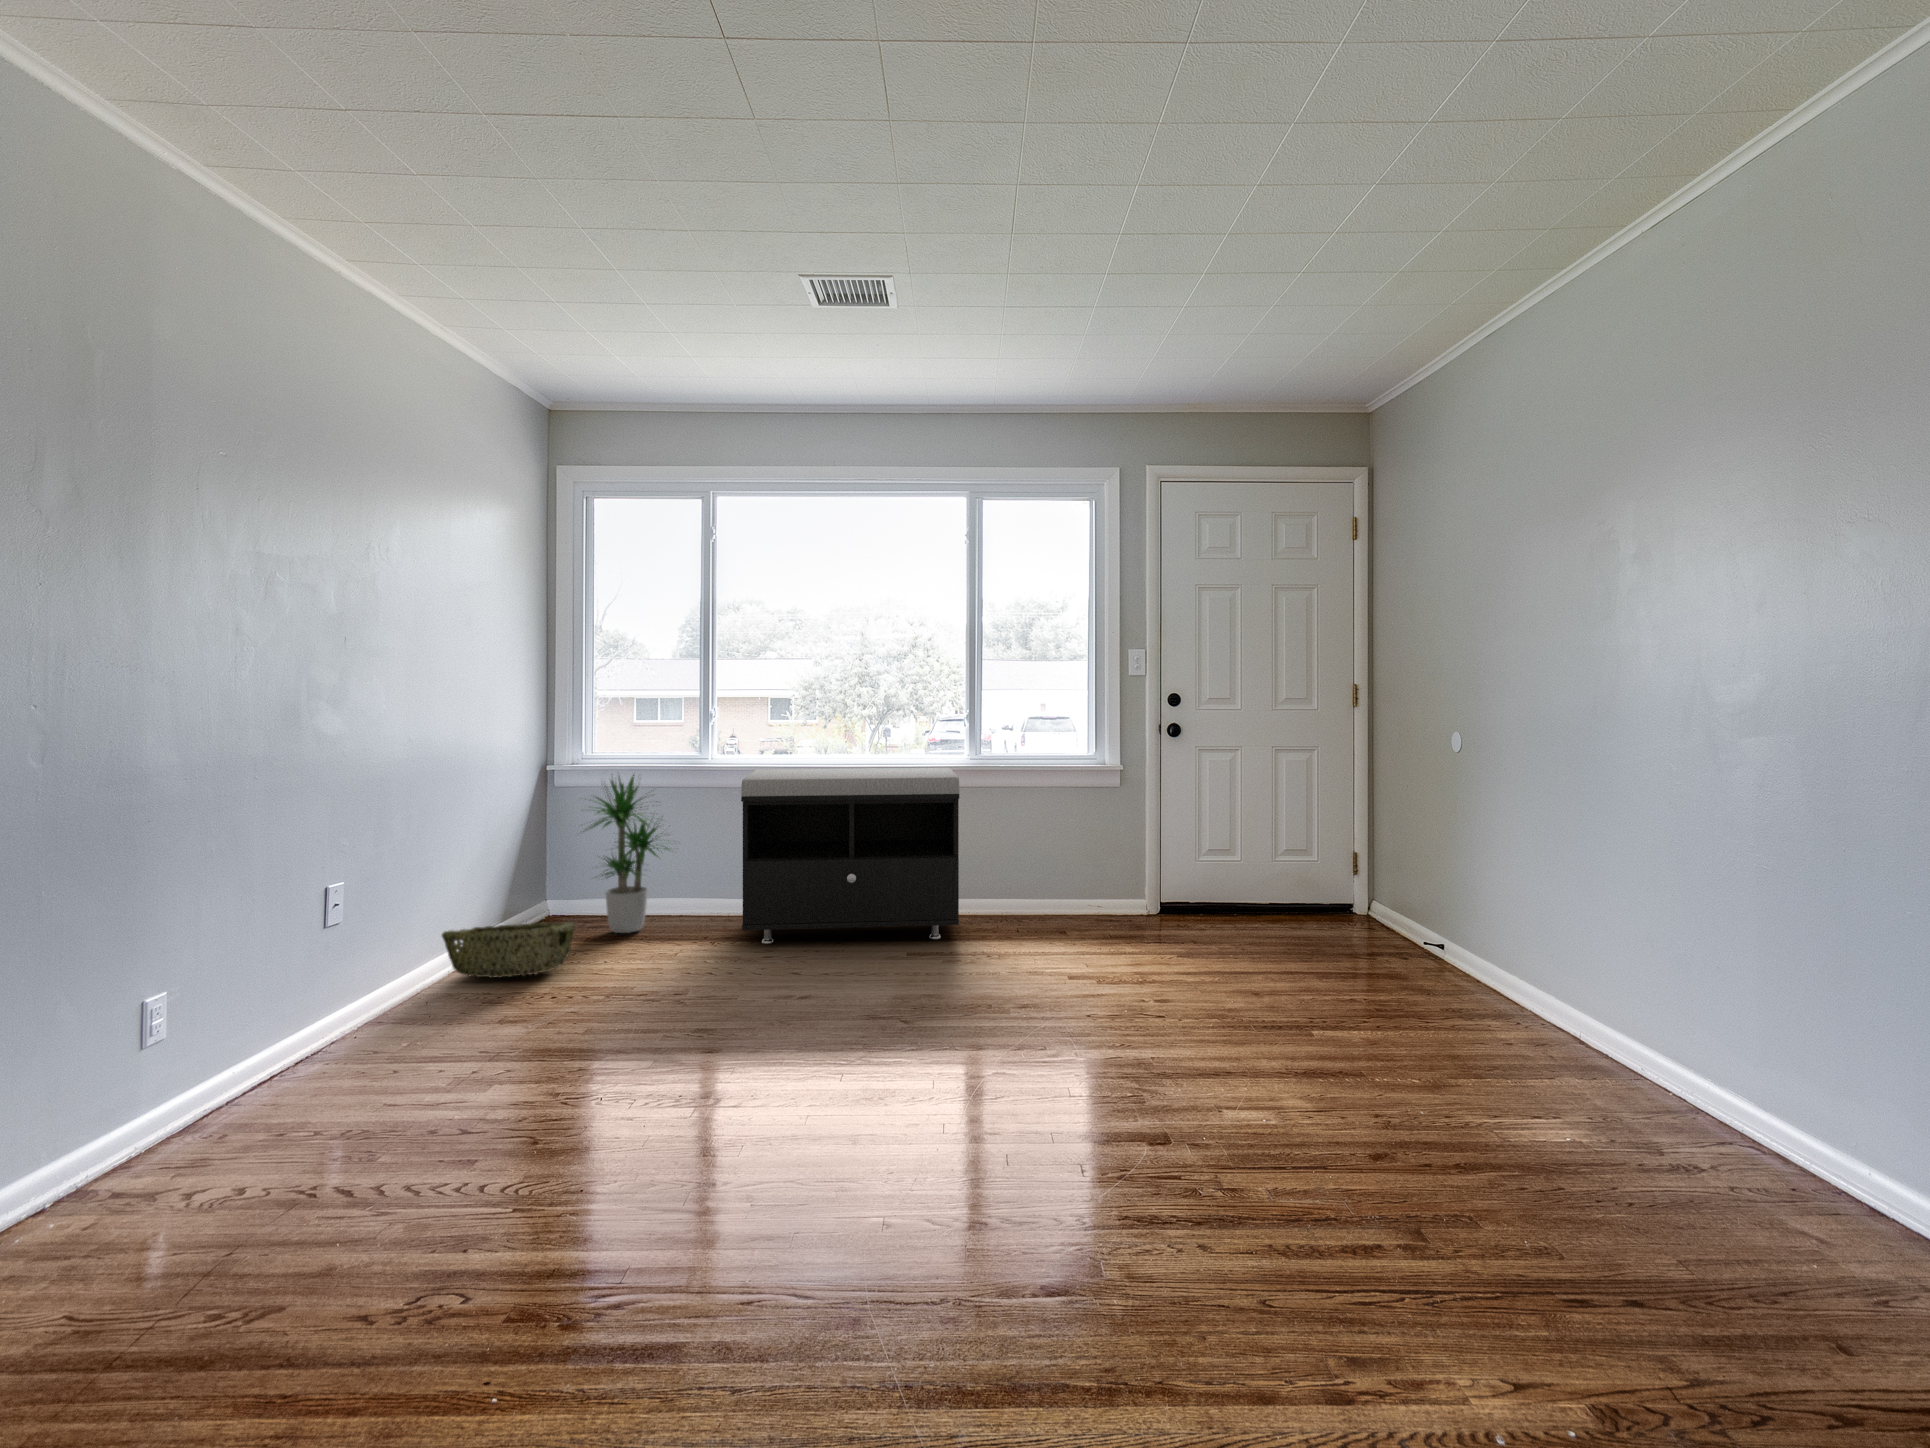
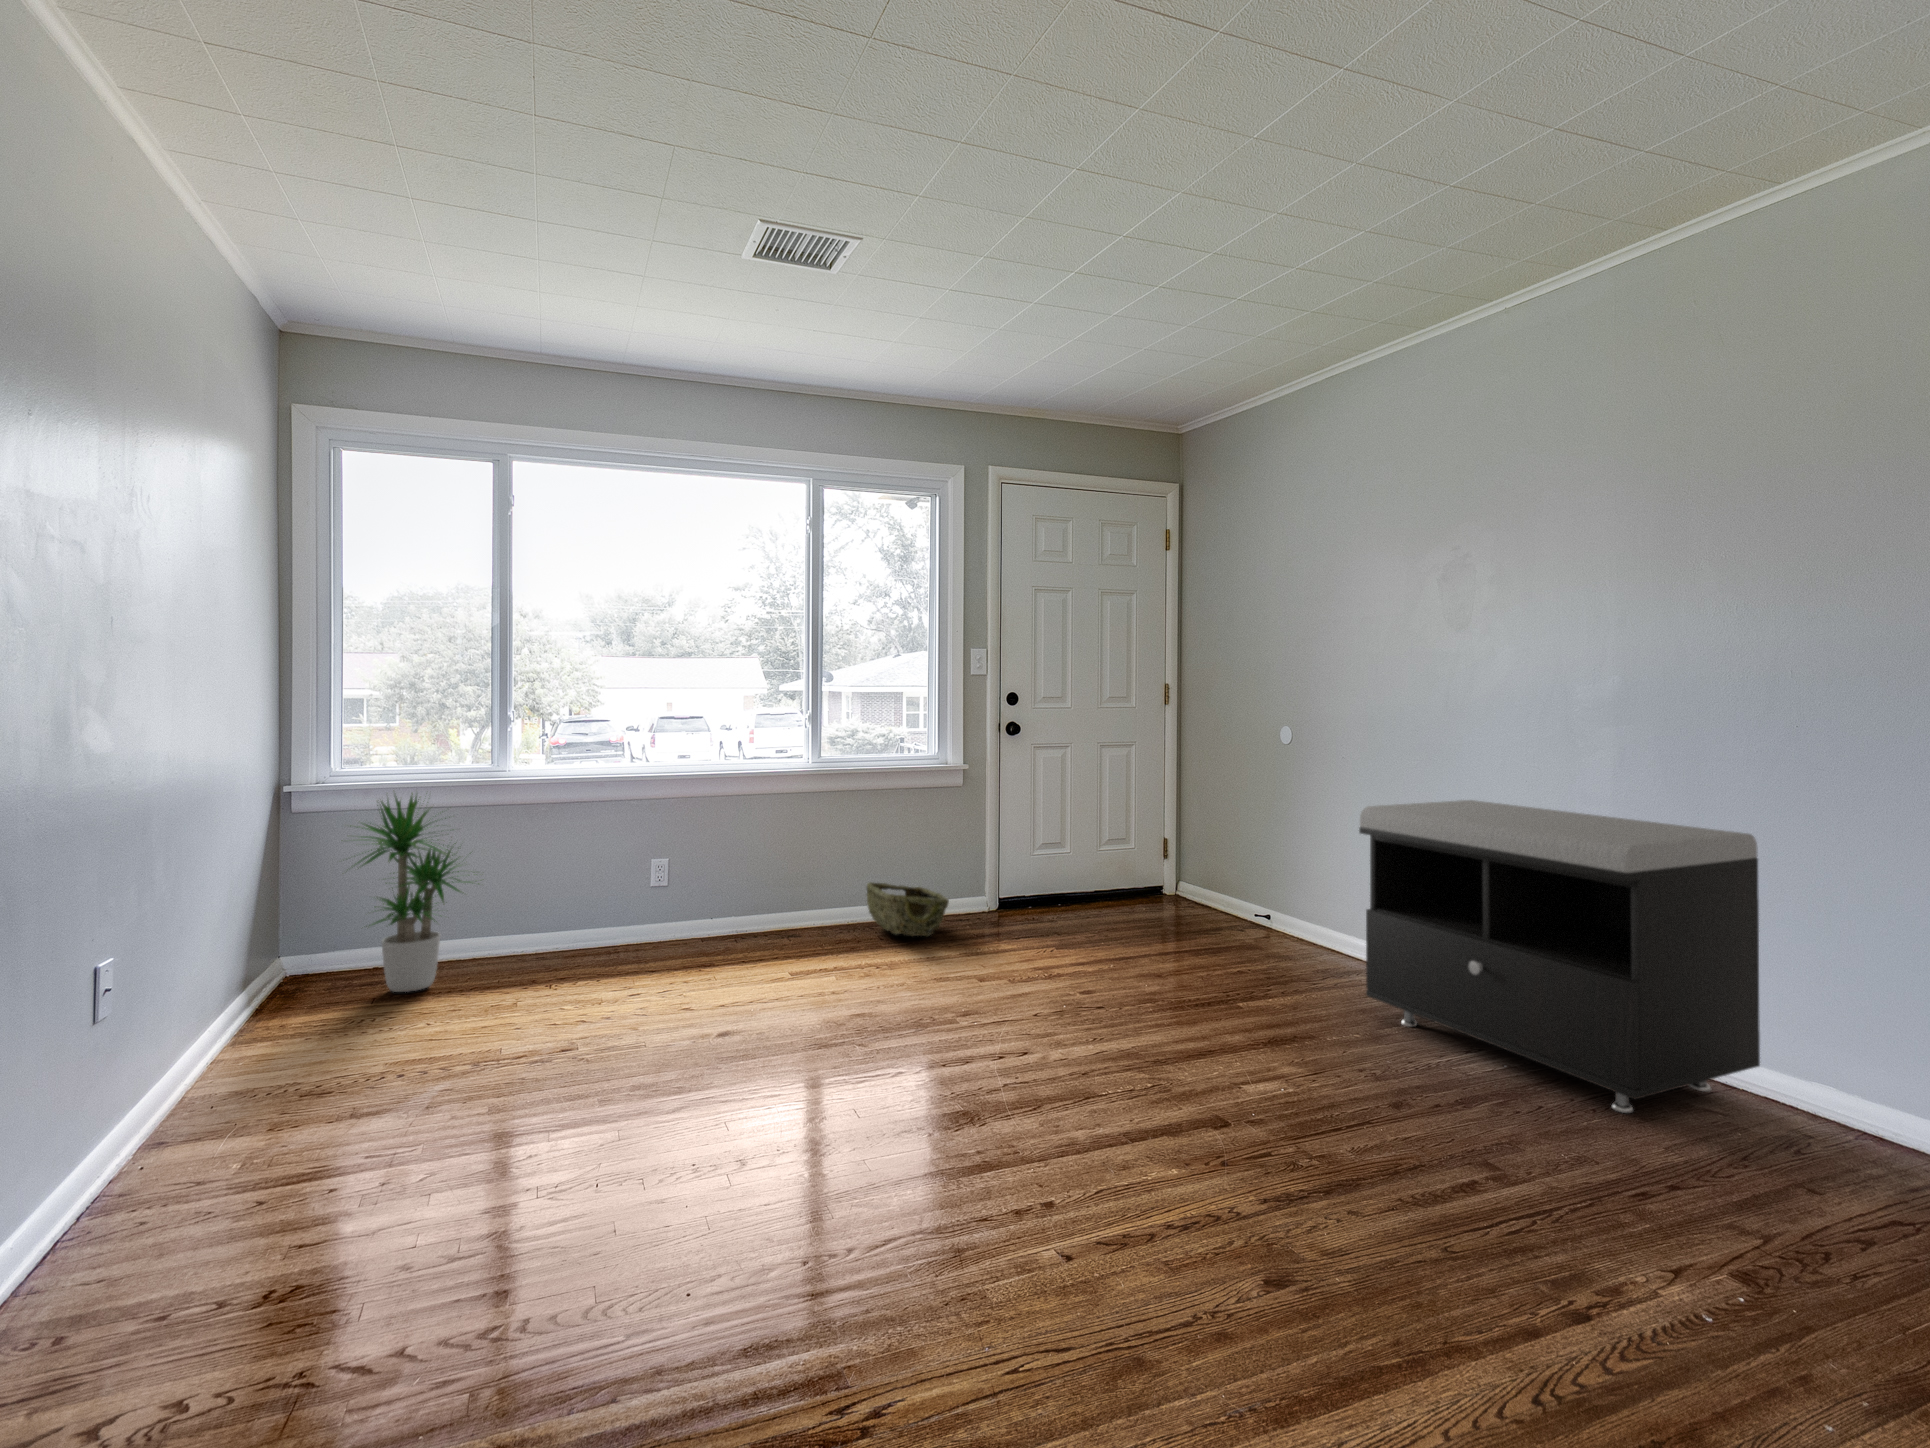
storage bench: present [741,768,959,944] -> present [1359,800,1760,1113]
woven basket: present [442,922,575,978] -> present [867,882,949,936]

